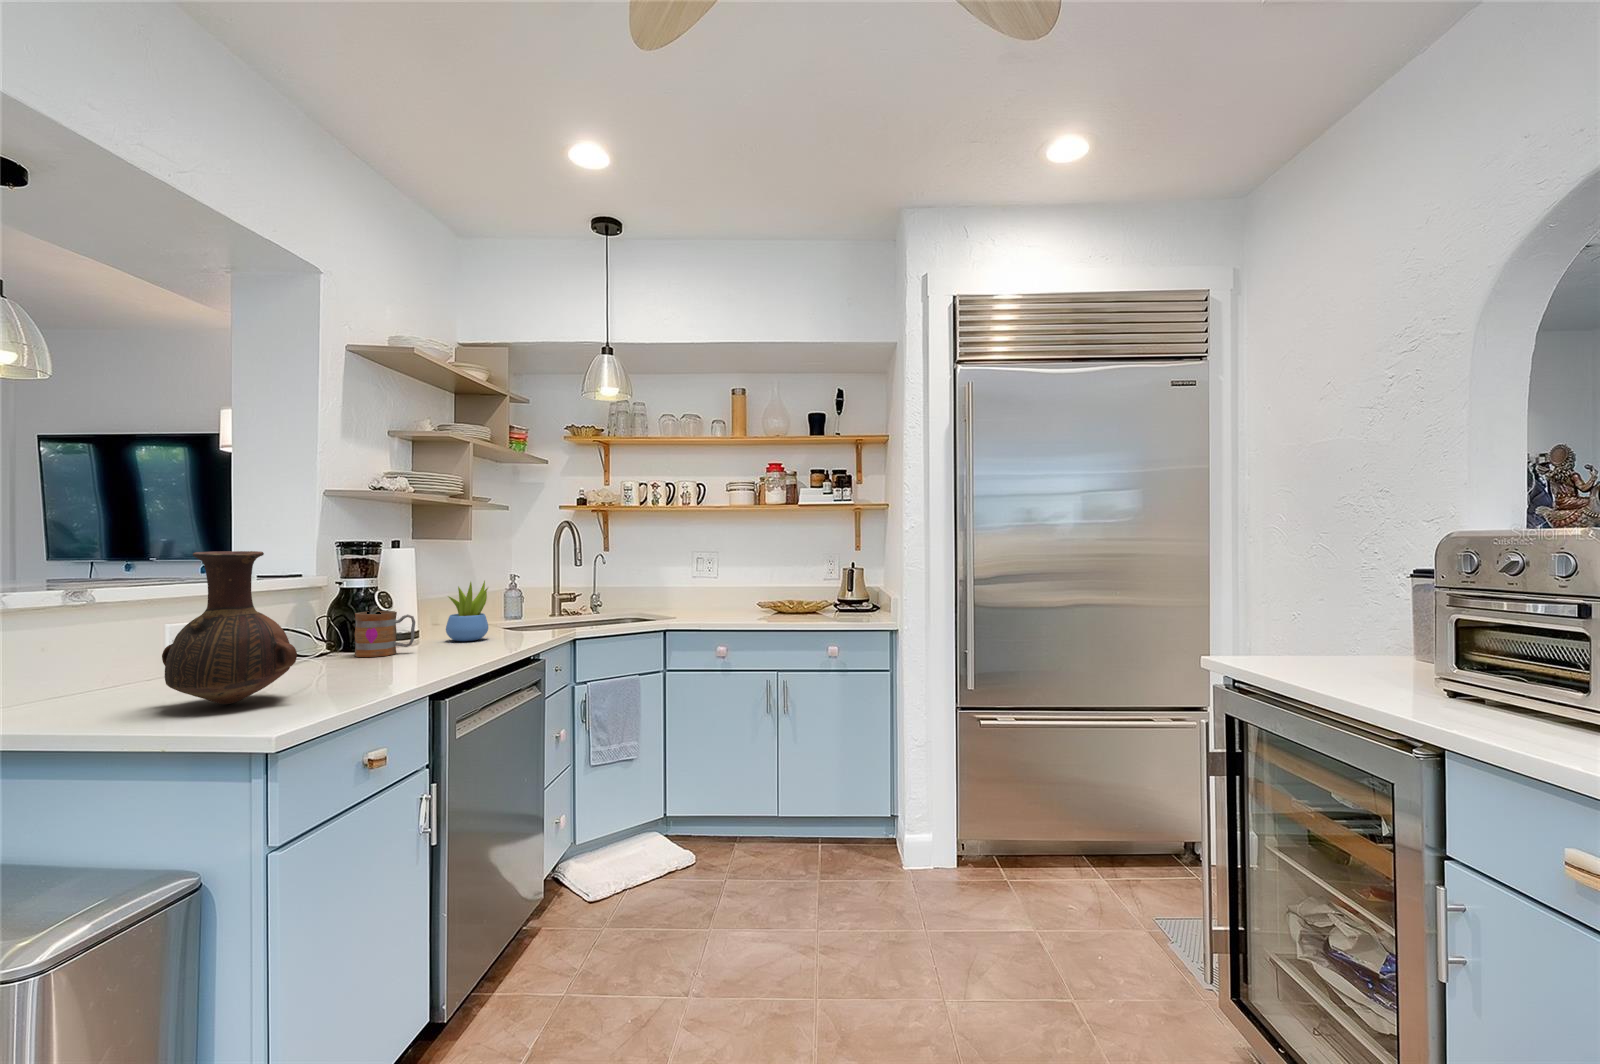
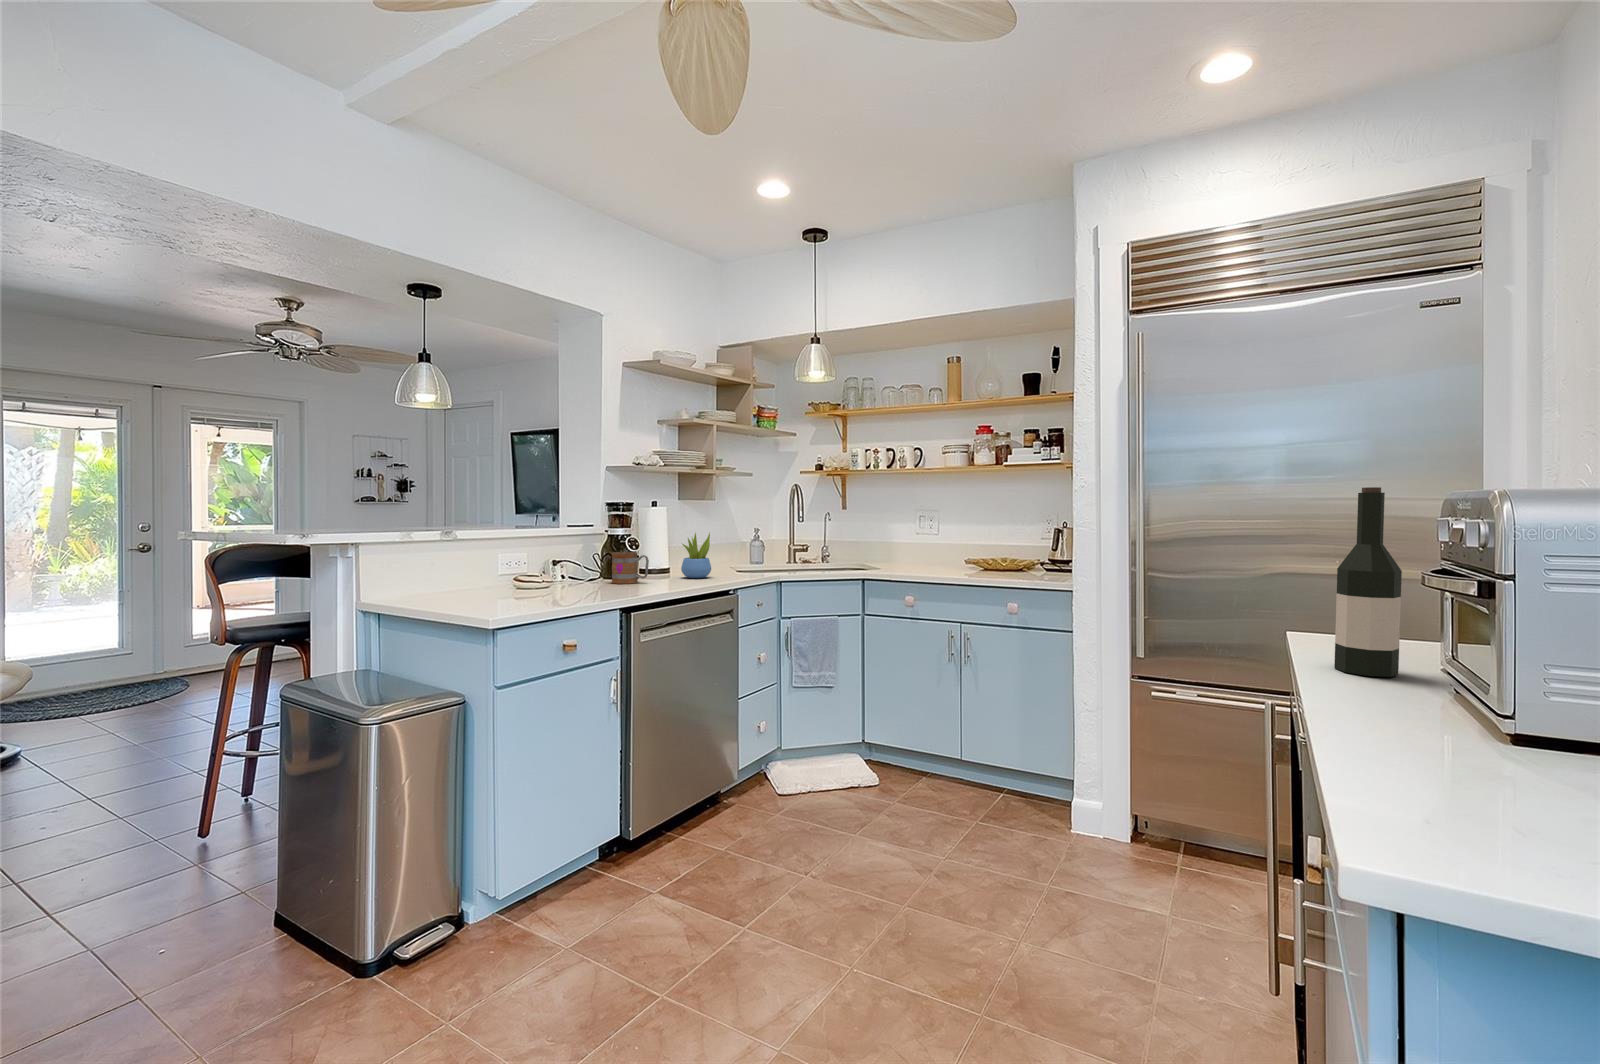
wine bottle: none [1343,529,1400,695] -> present [1334,487,1402,677]
vase: present [162,551,297,704] -> none [471,507,537,602]

